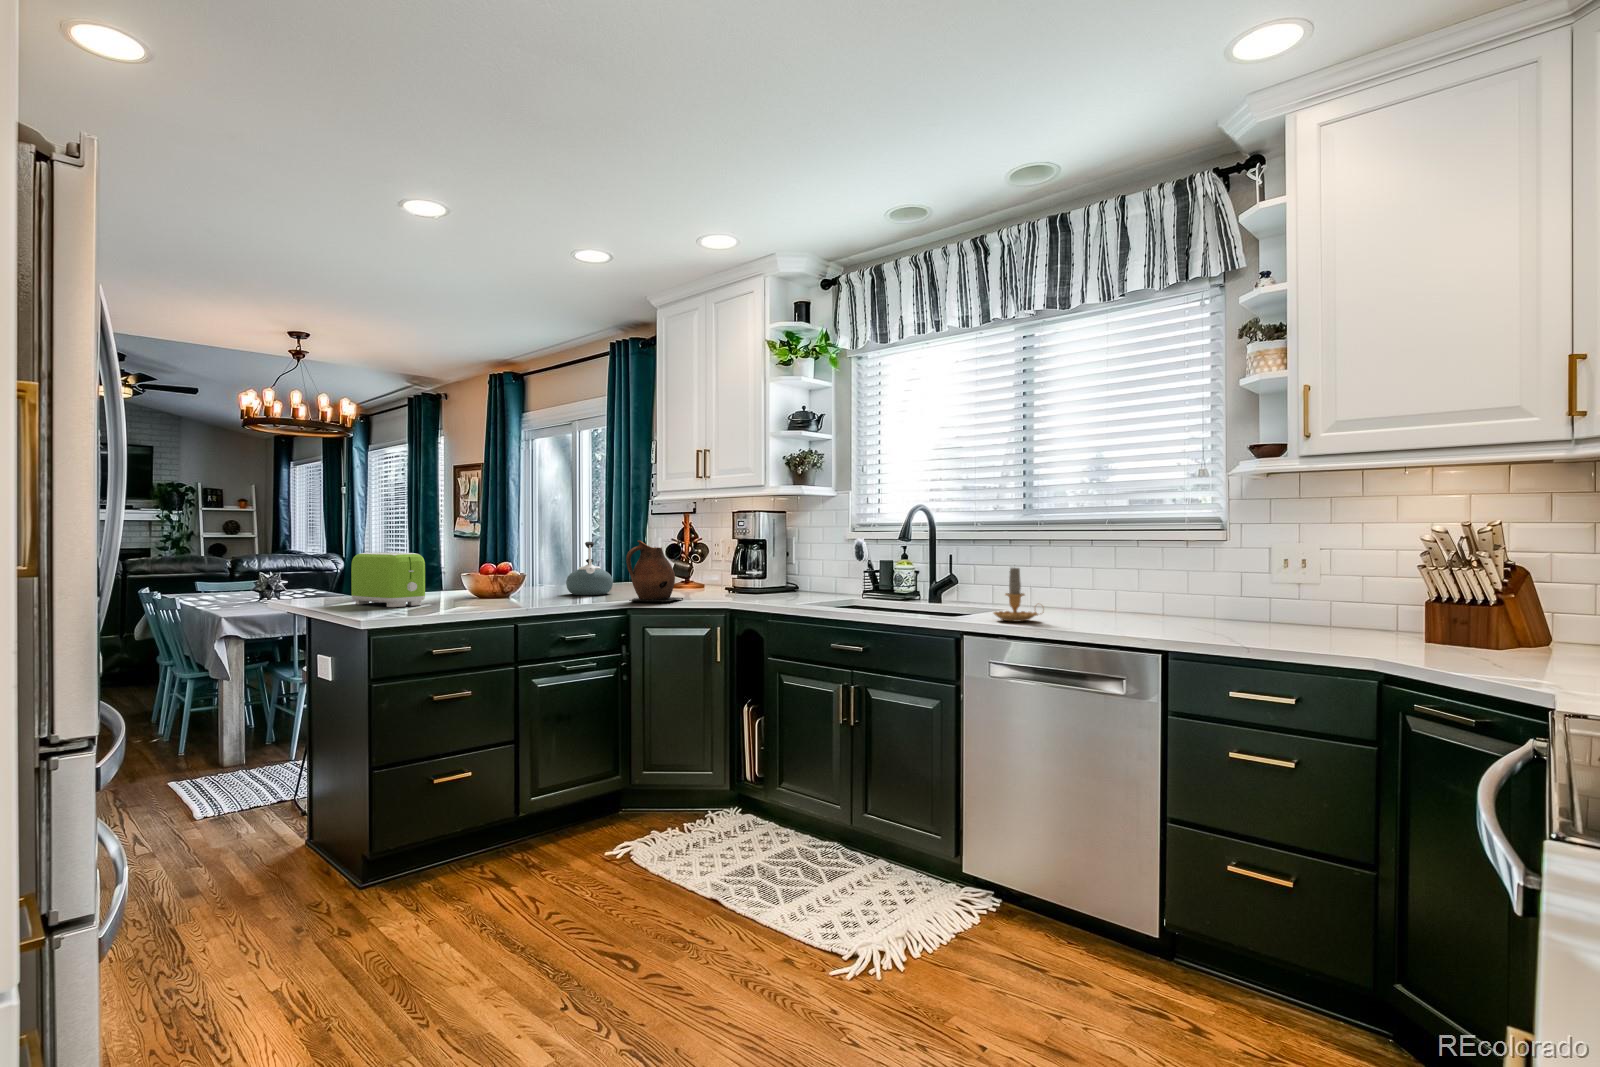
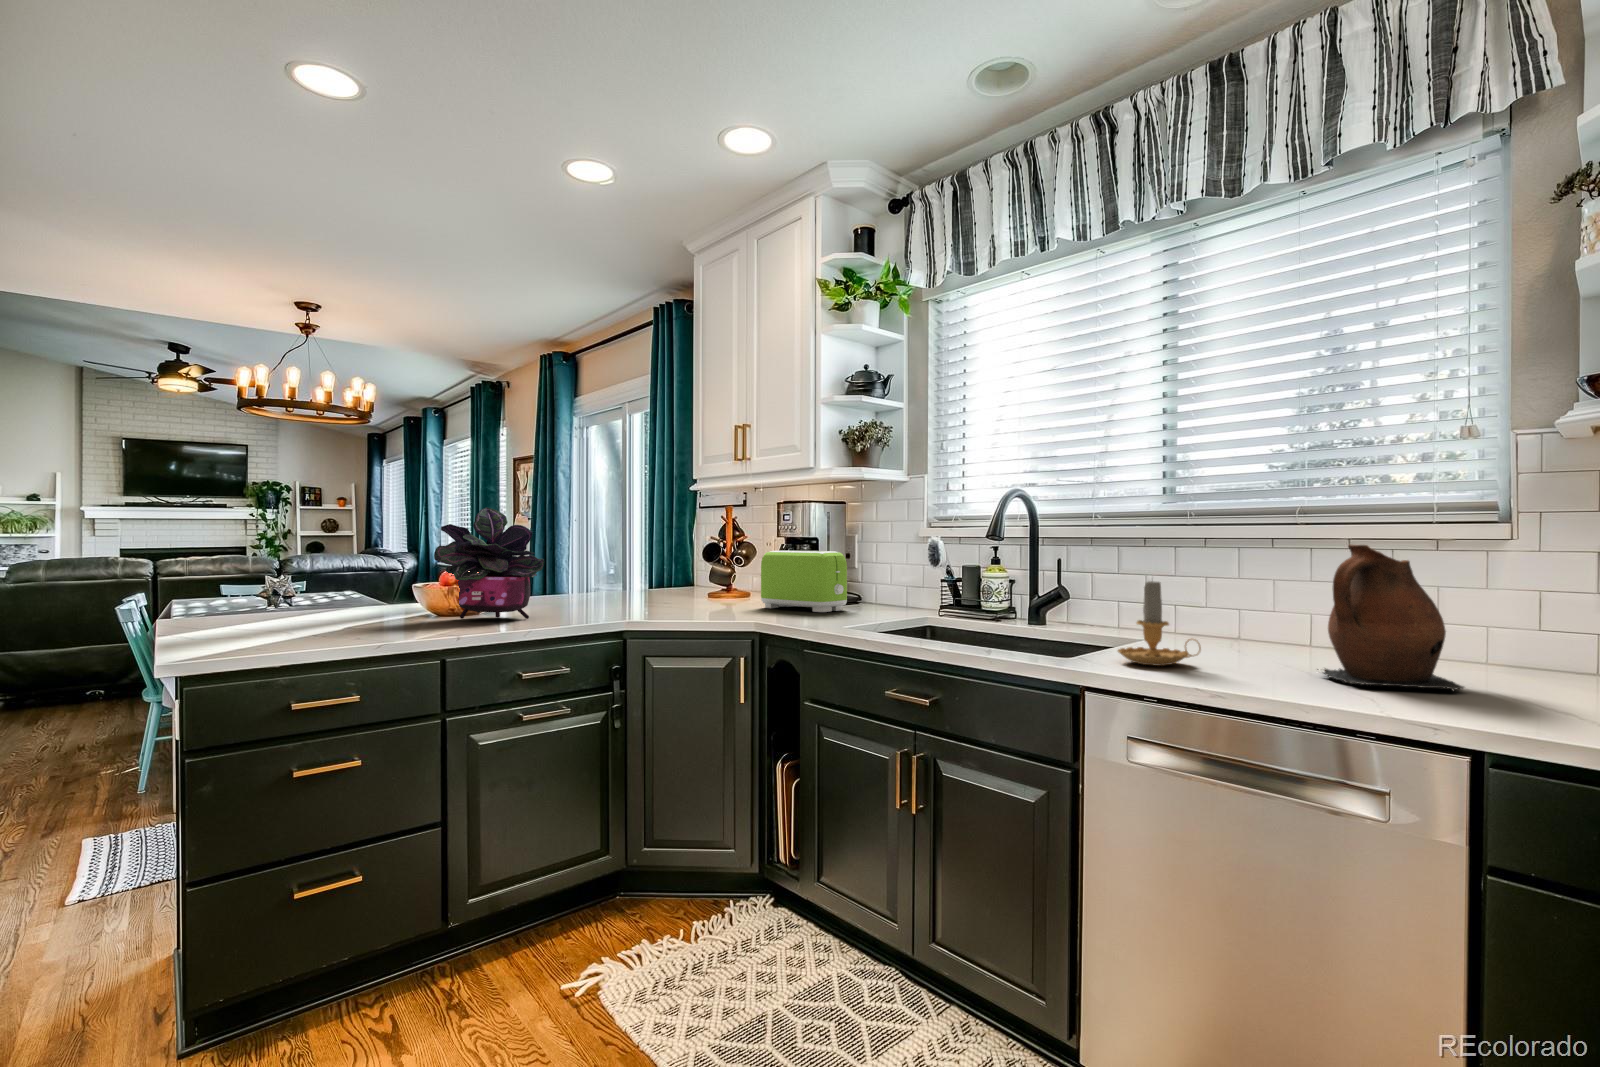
potted plant: none [478,516,563,604] -> present [434,507,544,619]
ceramic pitcher: present [626,541,683,602] -> present [1317,545,1464,691]
kettle: present [566,542,613,595] -> none [571,541,629,607]
toaster: present [351,552,425,607] -> present [761,551,847,612]

